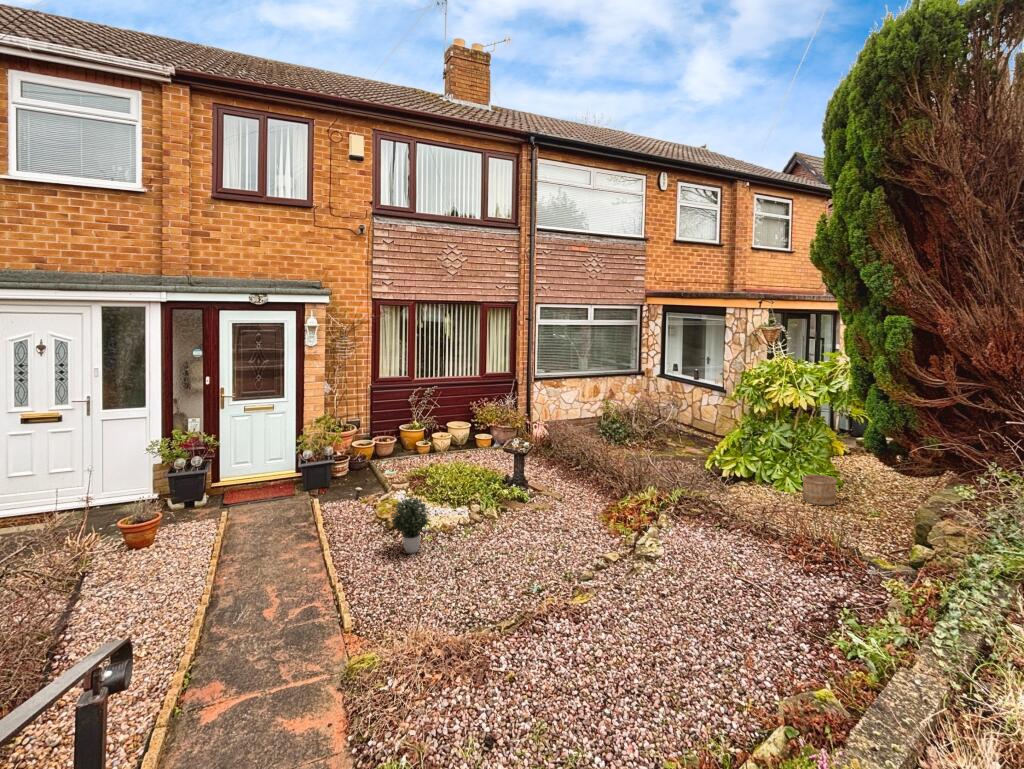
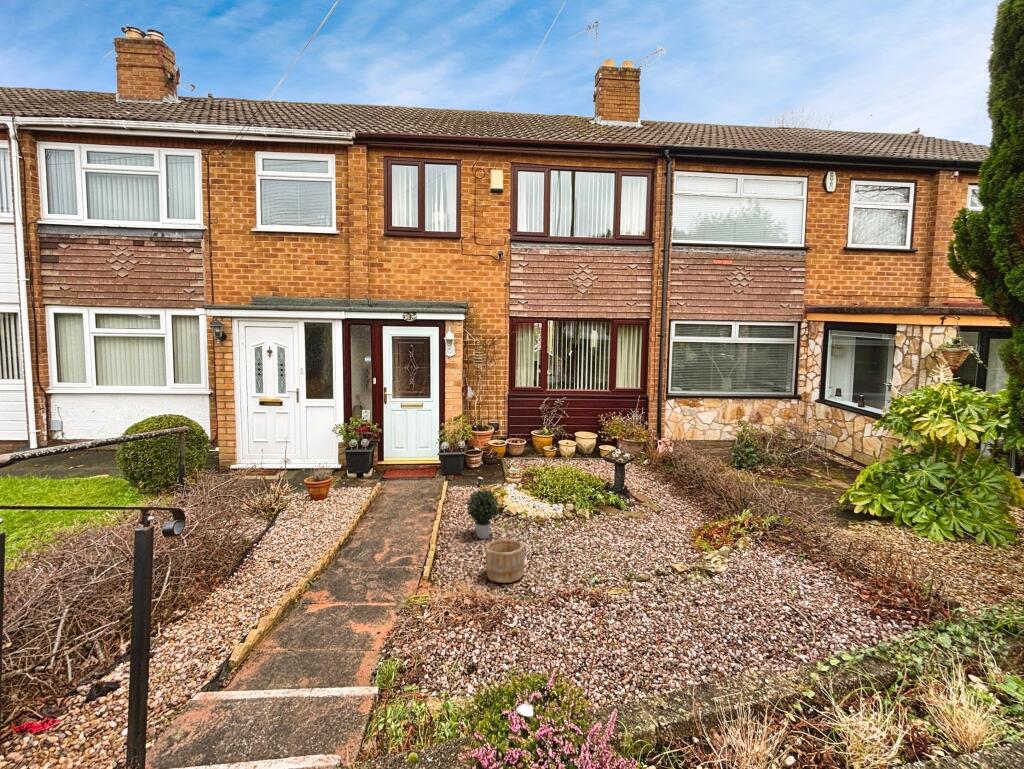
wooden bucket: present [802,474,837,505] -> present [484,539,525,583]

